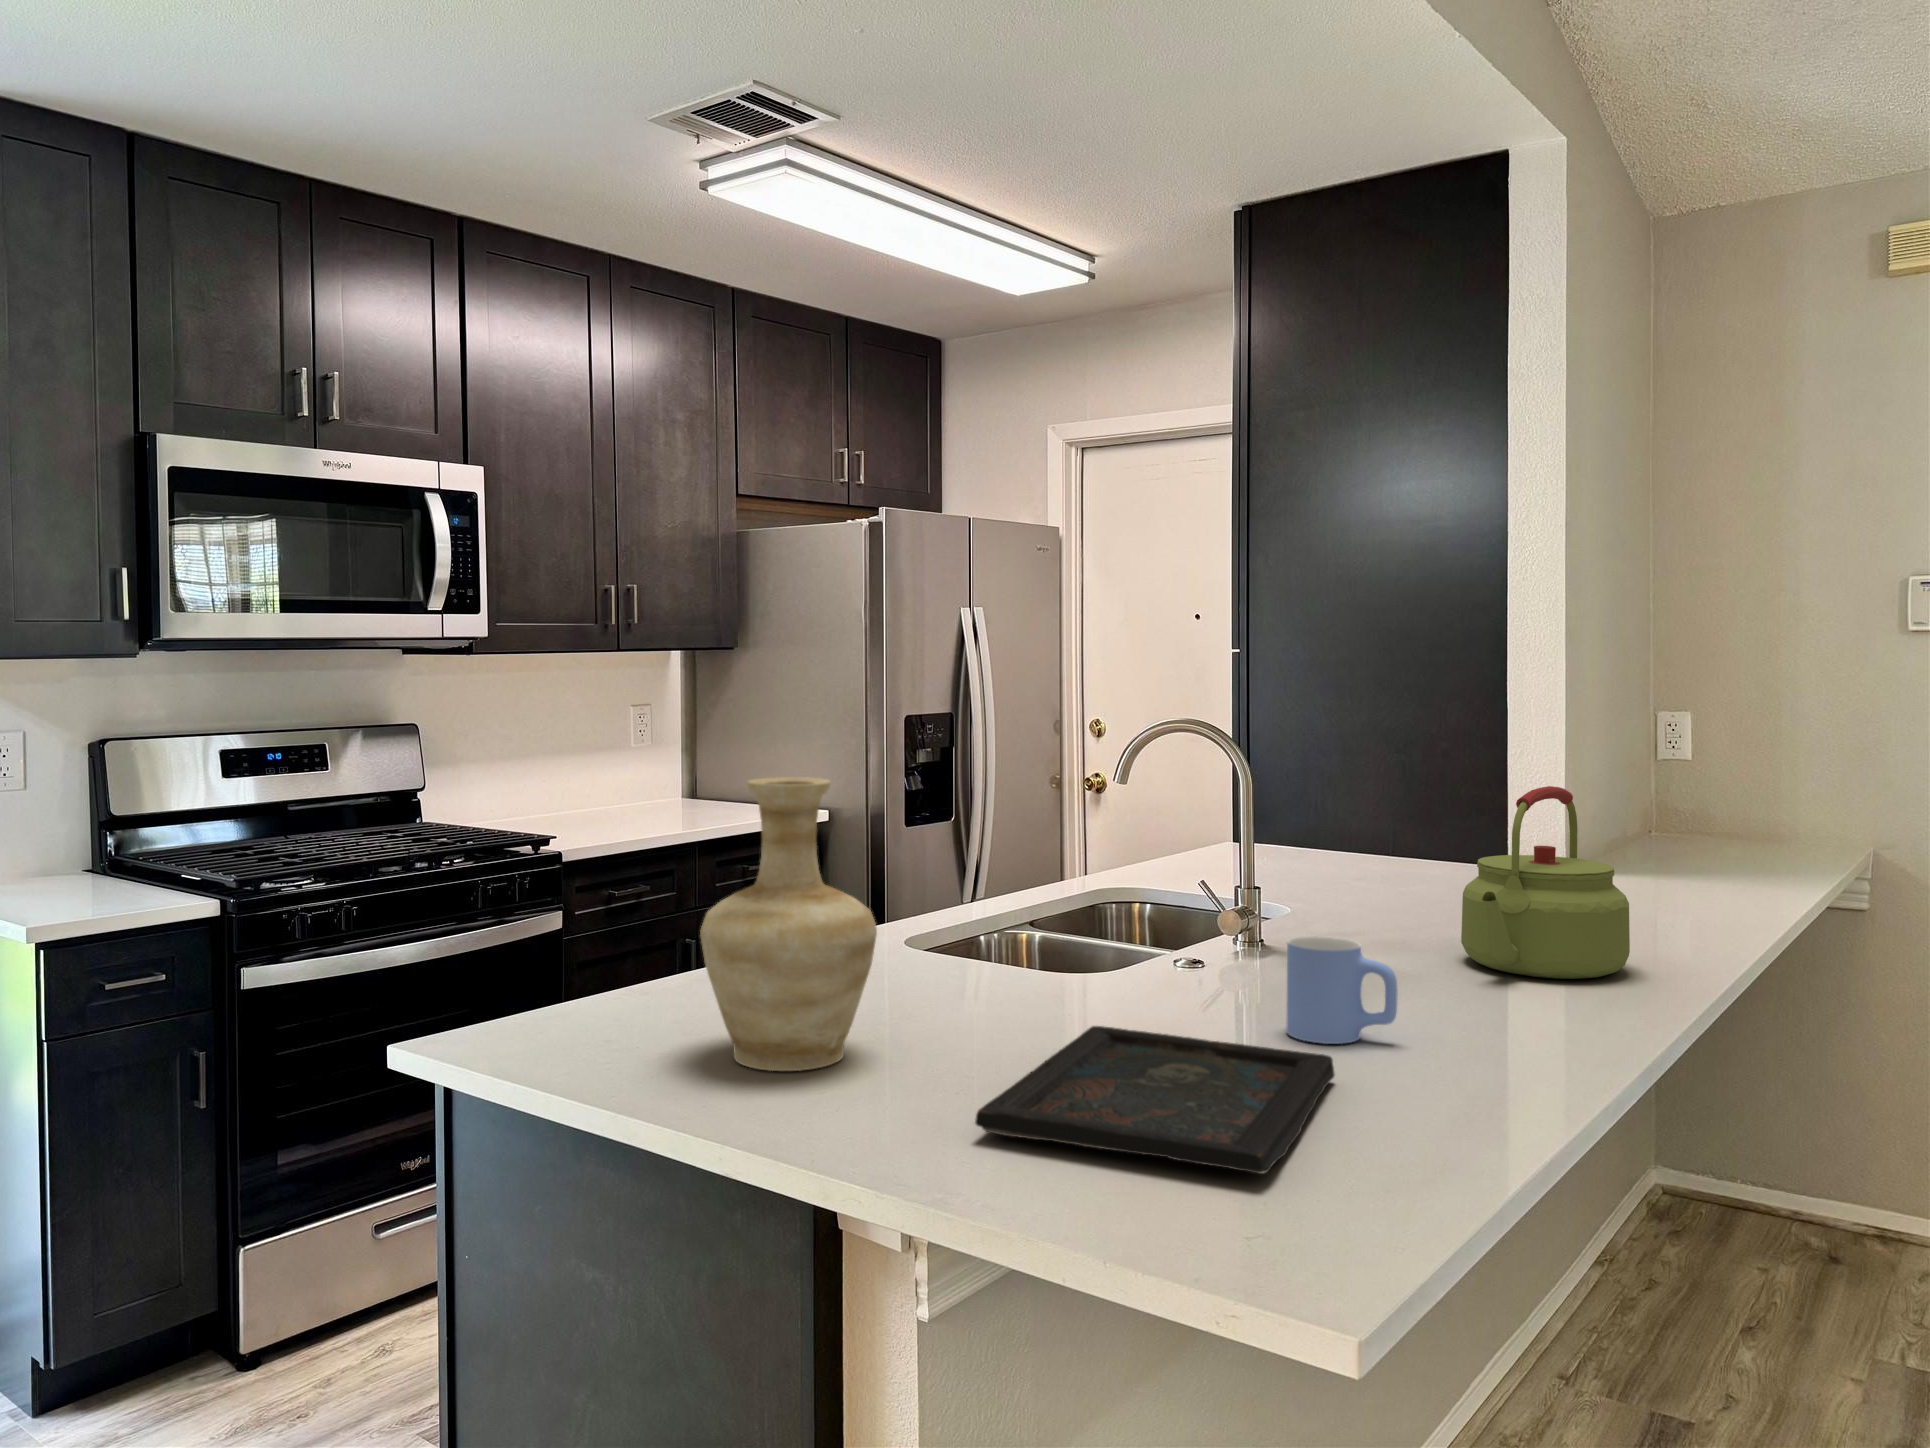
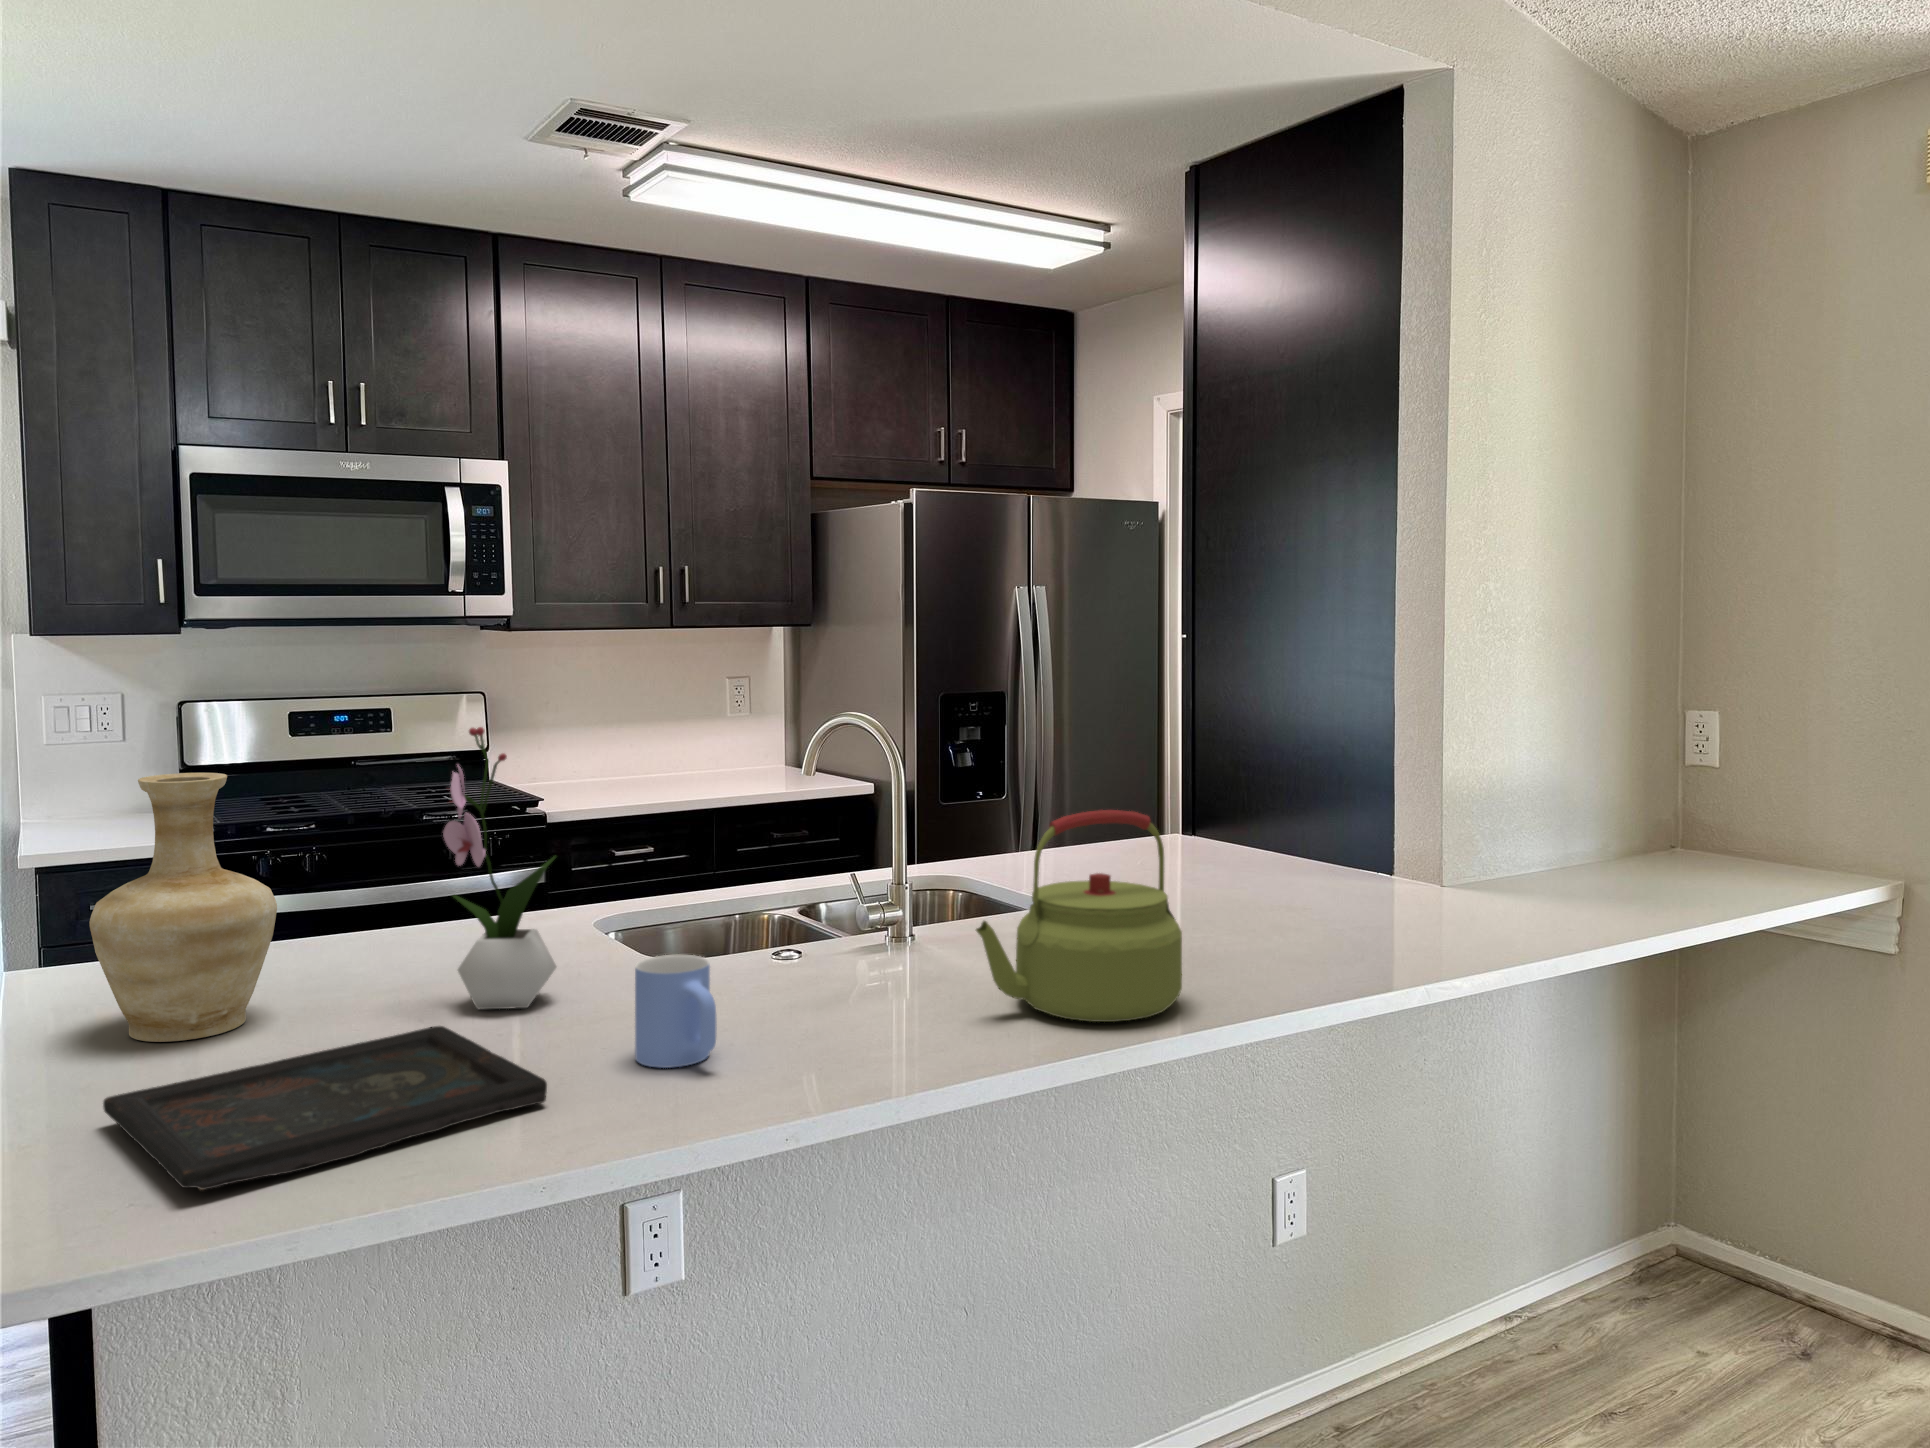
flower arrangement: none [977,724,1108,1016] -> present [443,727,556,1009]

